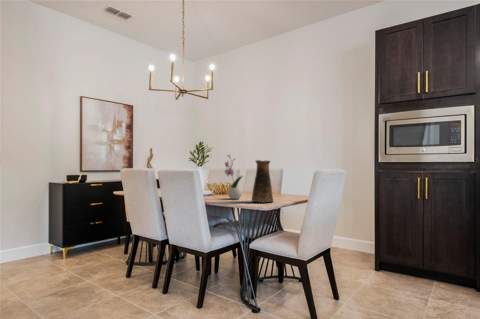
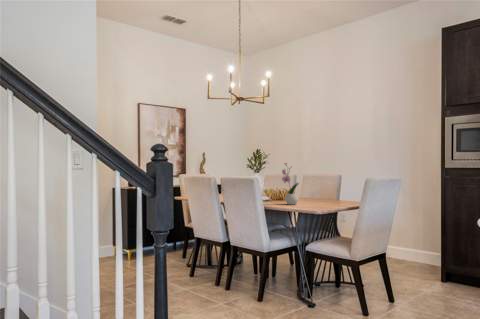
pitcher: present [252,160,273,203] -> none [307,169,328,208]

